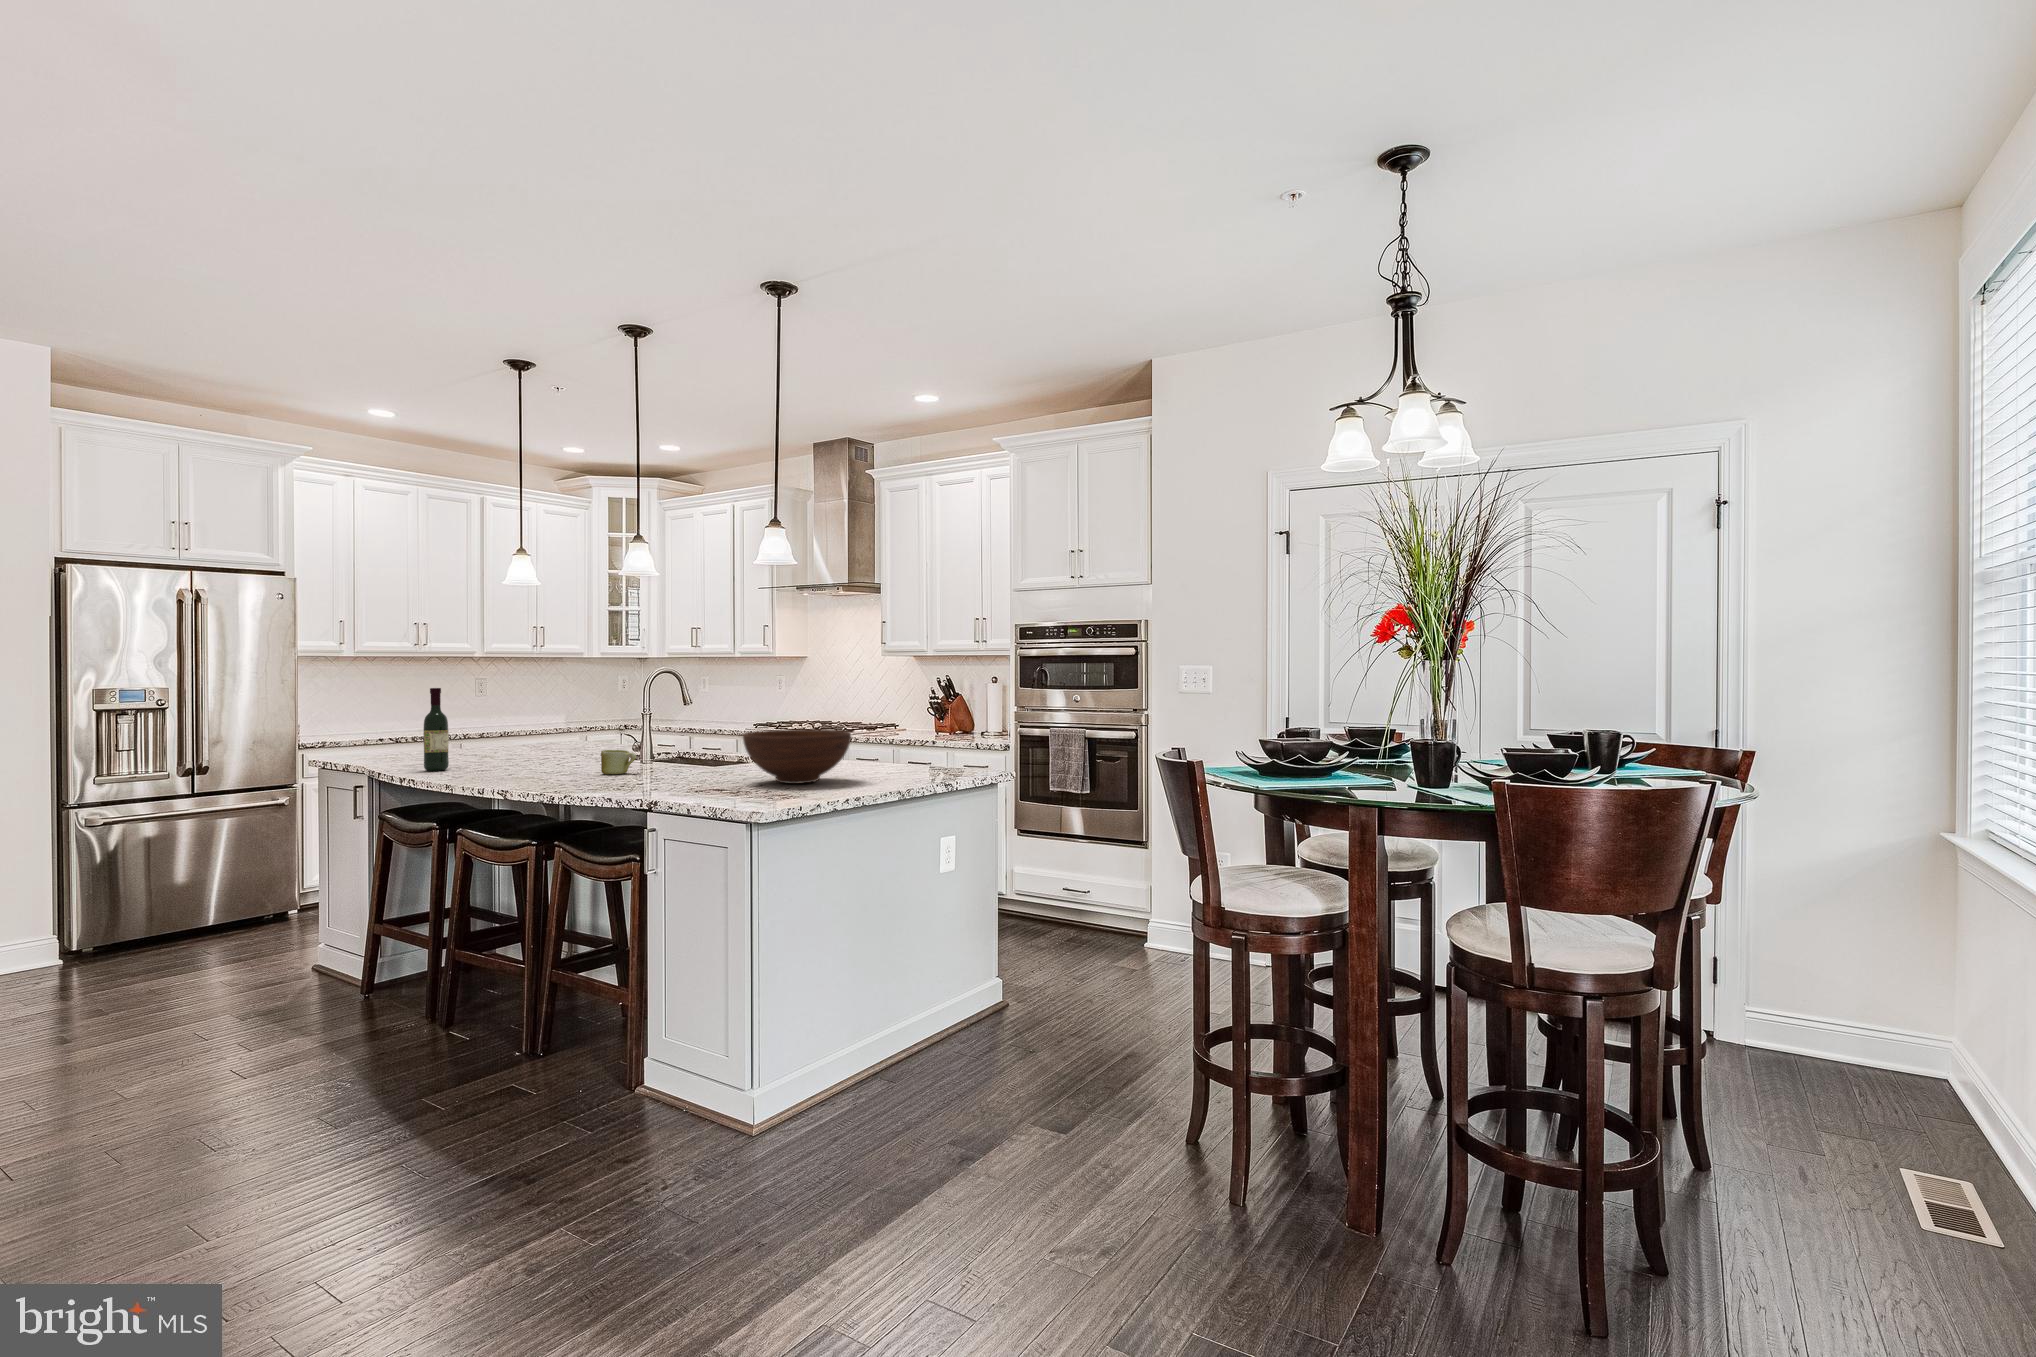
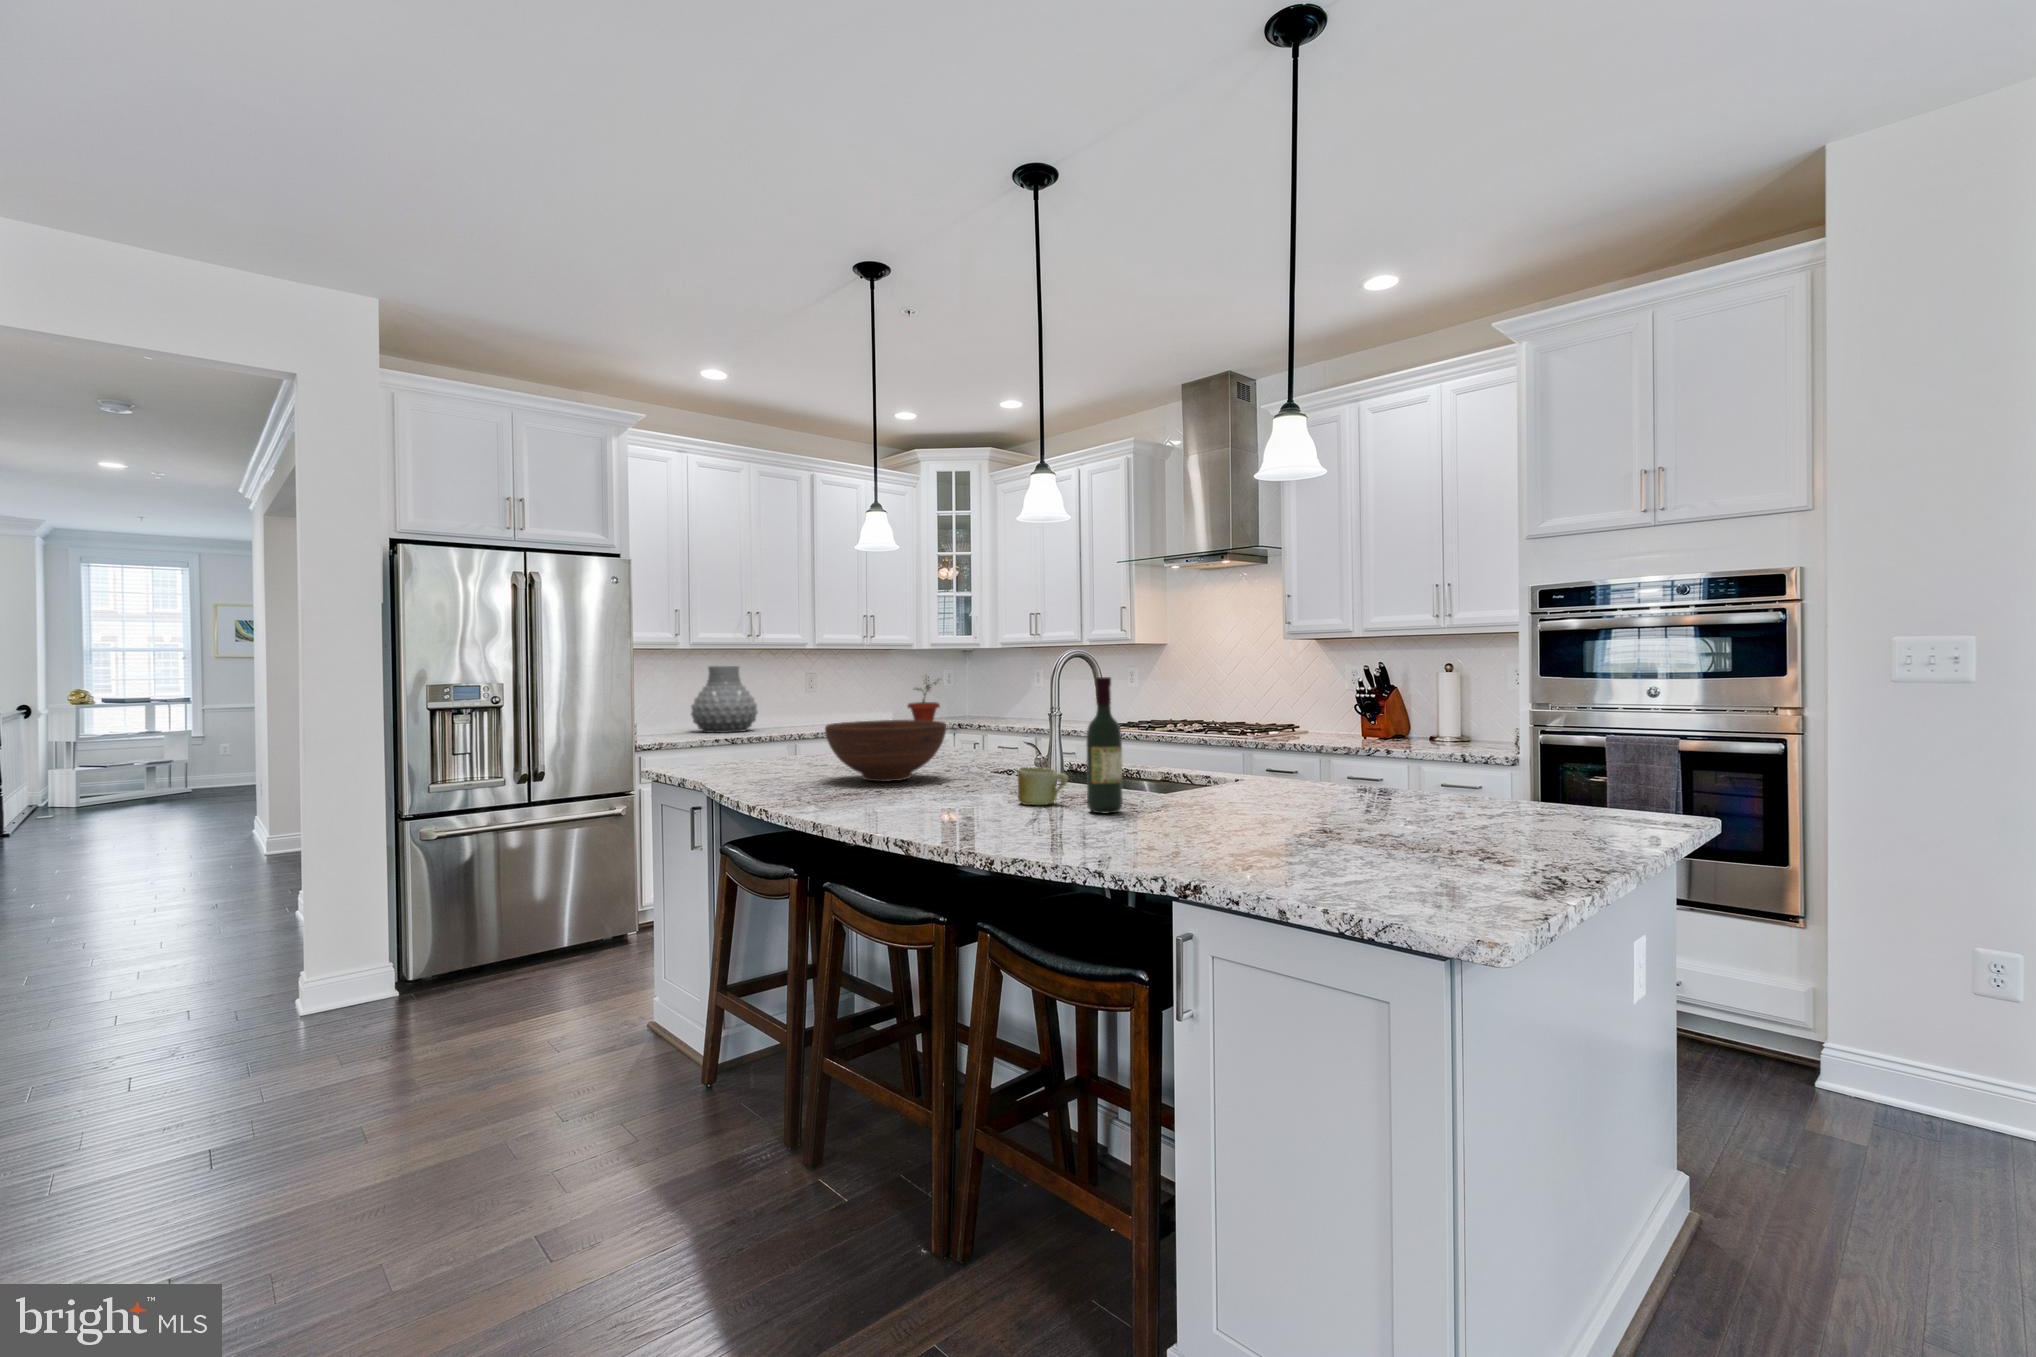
vase: none [354,672,424,733] -> present [691,666,758,733]
potted plant: none [574,680,607,726] -> present [908,677,940,721]
wine bottle: present [423,688,449,771] -> present [1086,677,1123,813]
fruit bowl: present [743,729,851,784] -> present [825,720,947,782]

